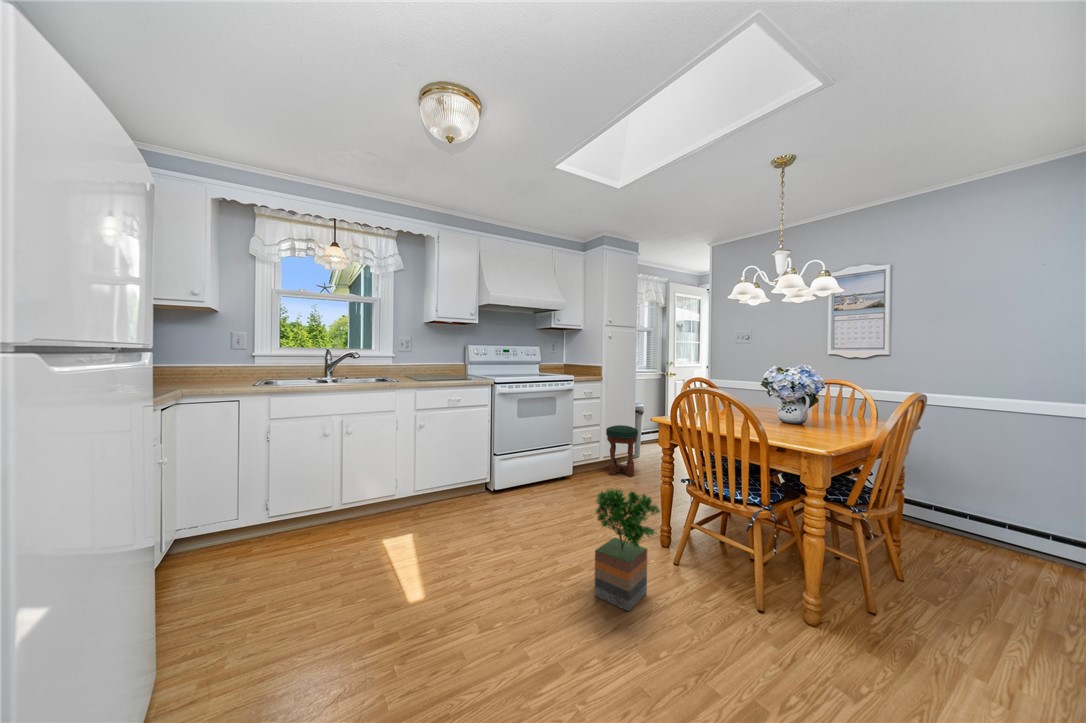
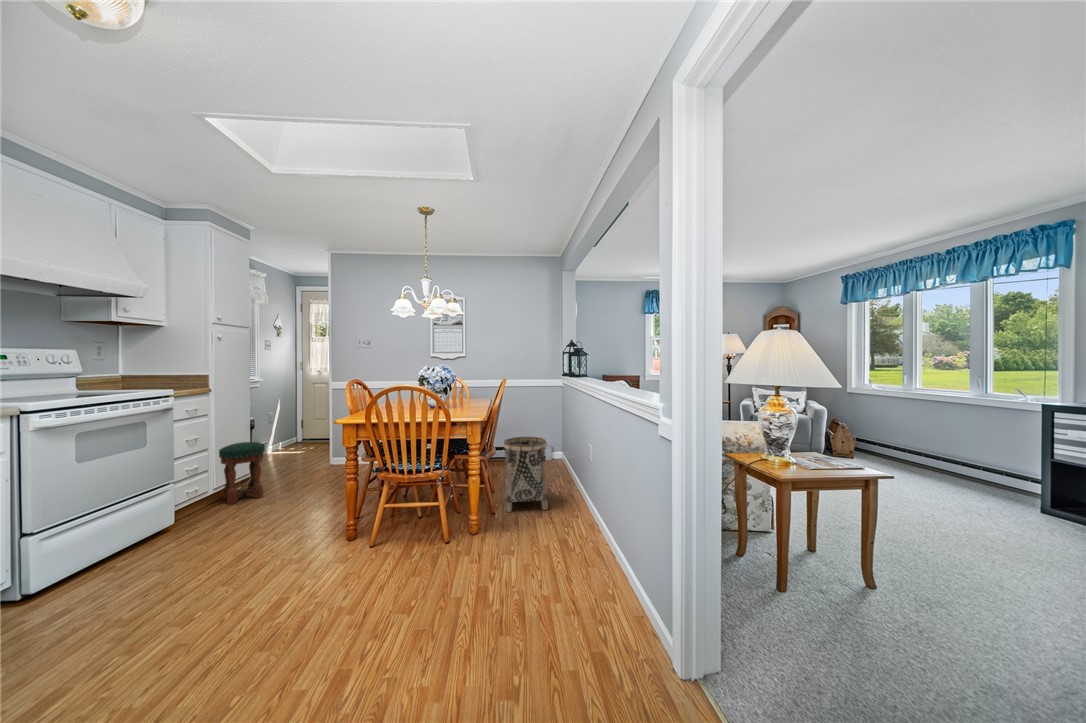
potted tree: present [595,489,660,611] -> none [309,487,385,606]
basket: none [896,496,1018,659] -> present [503,437,548,512]

